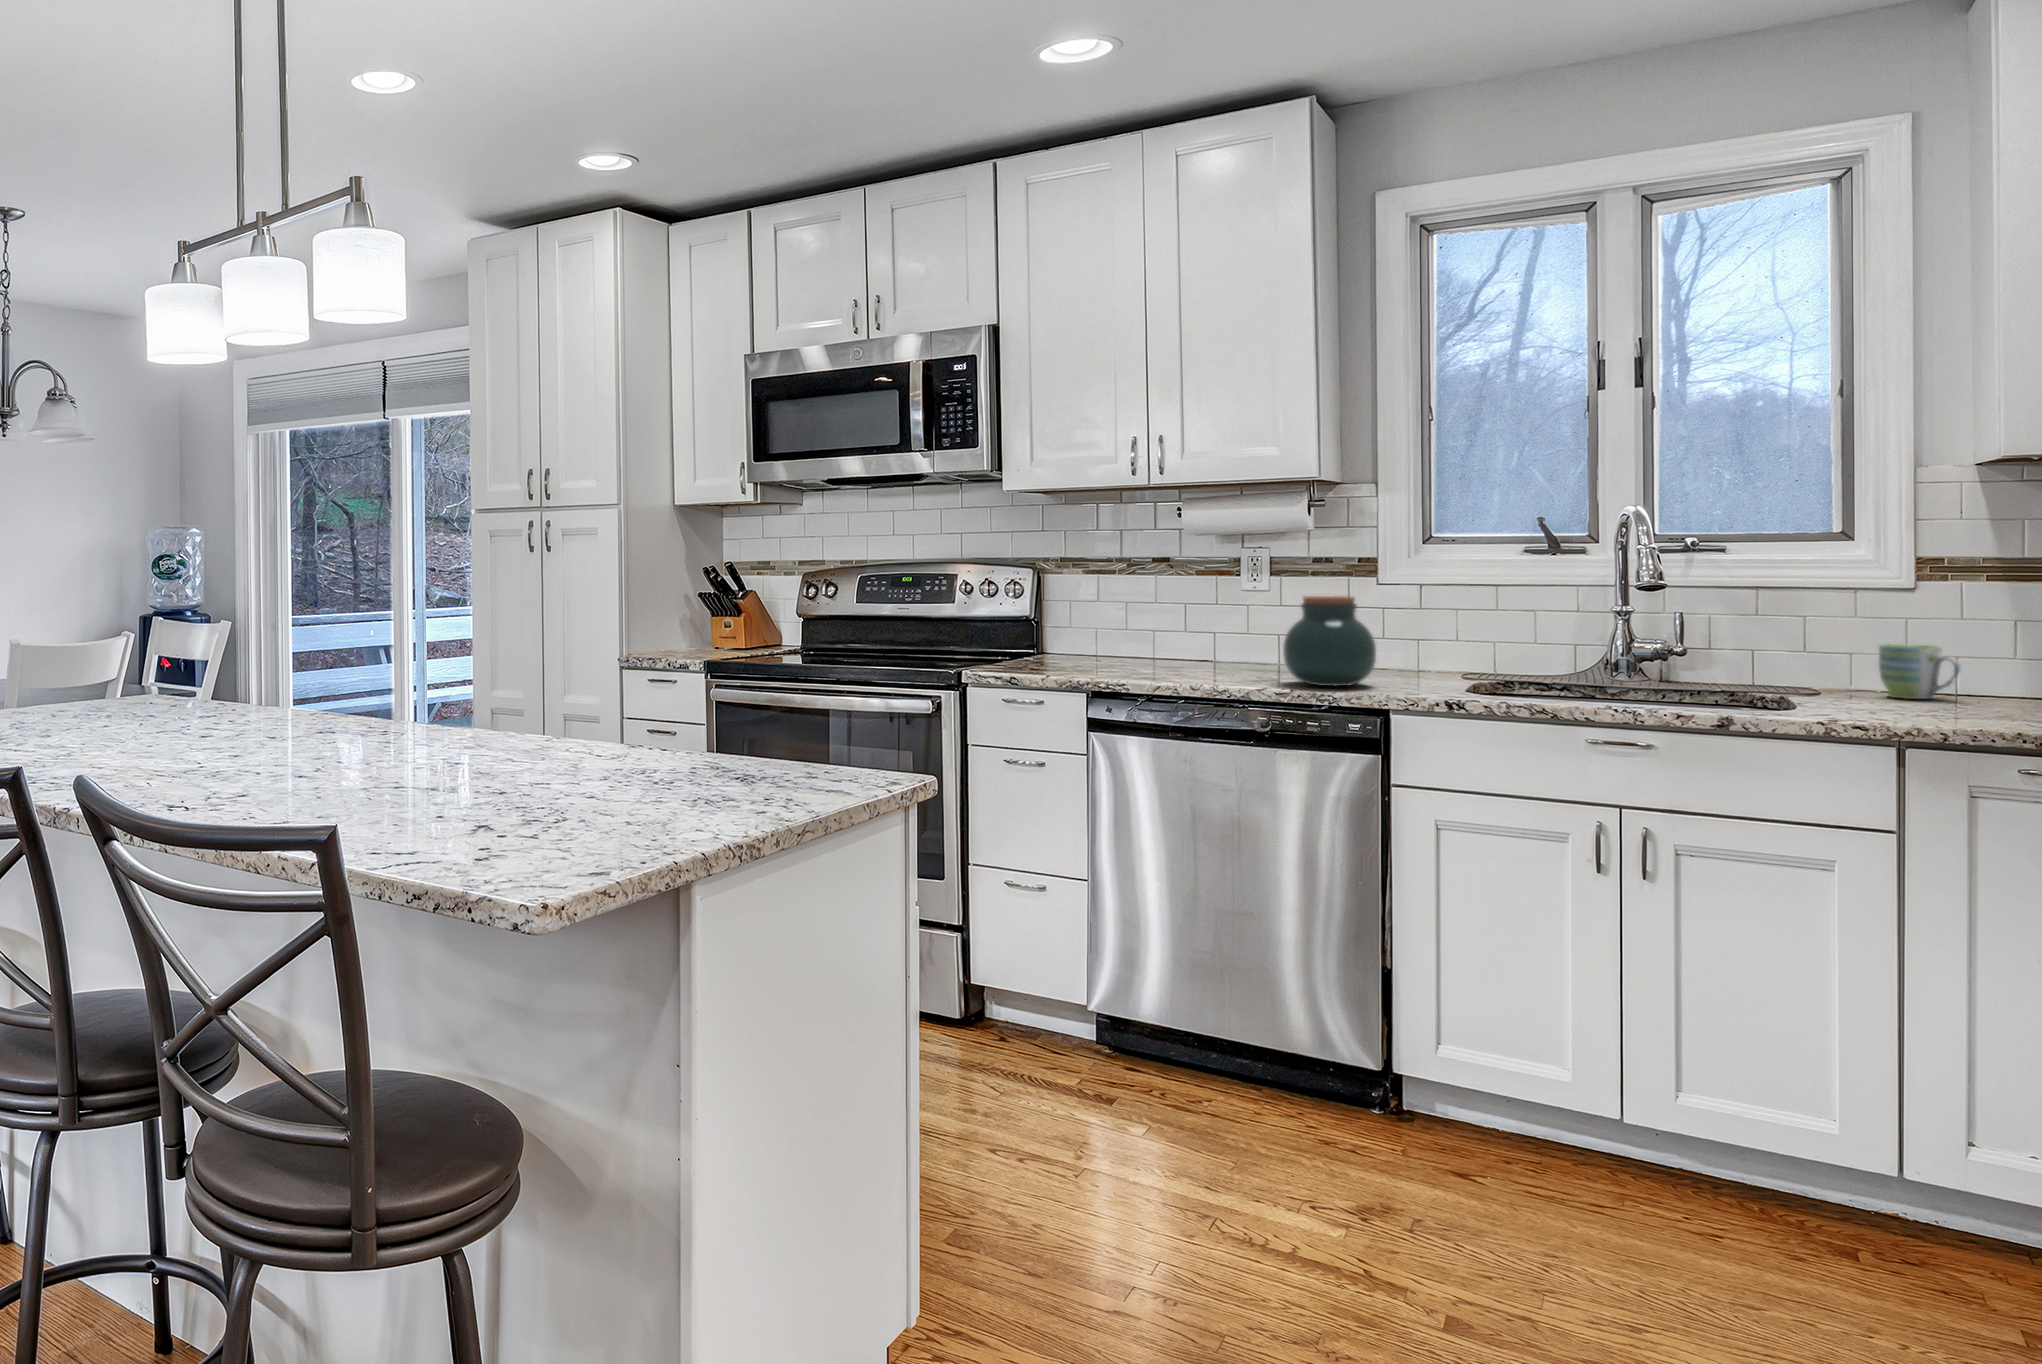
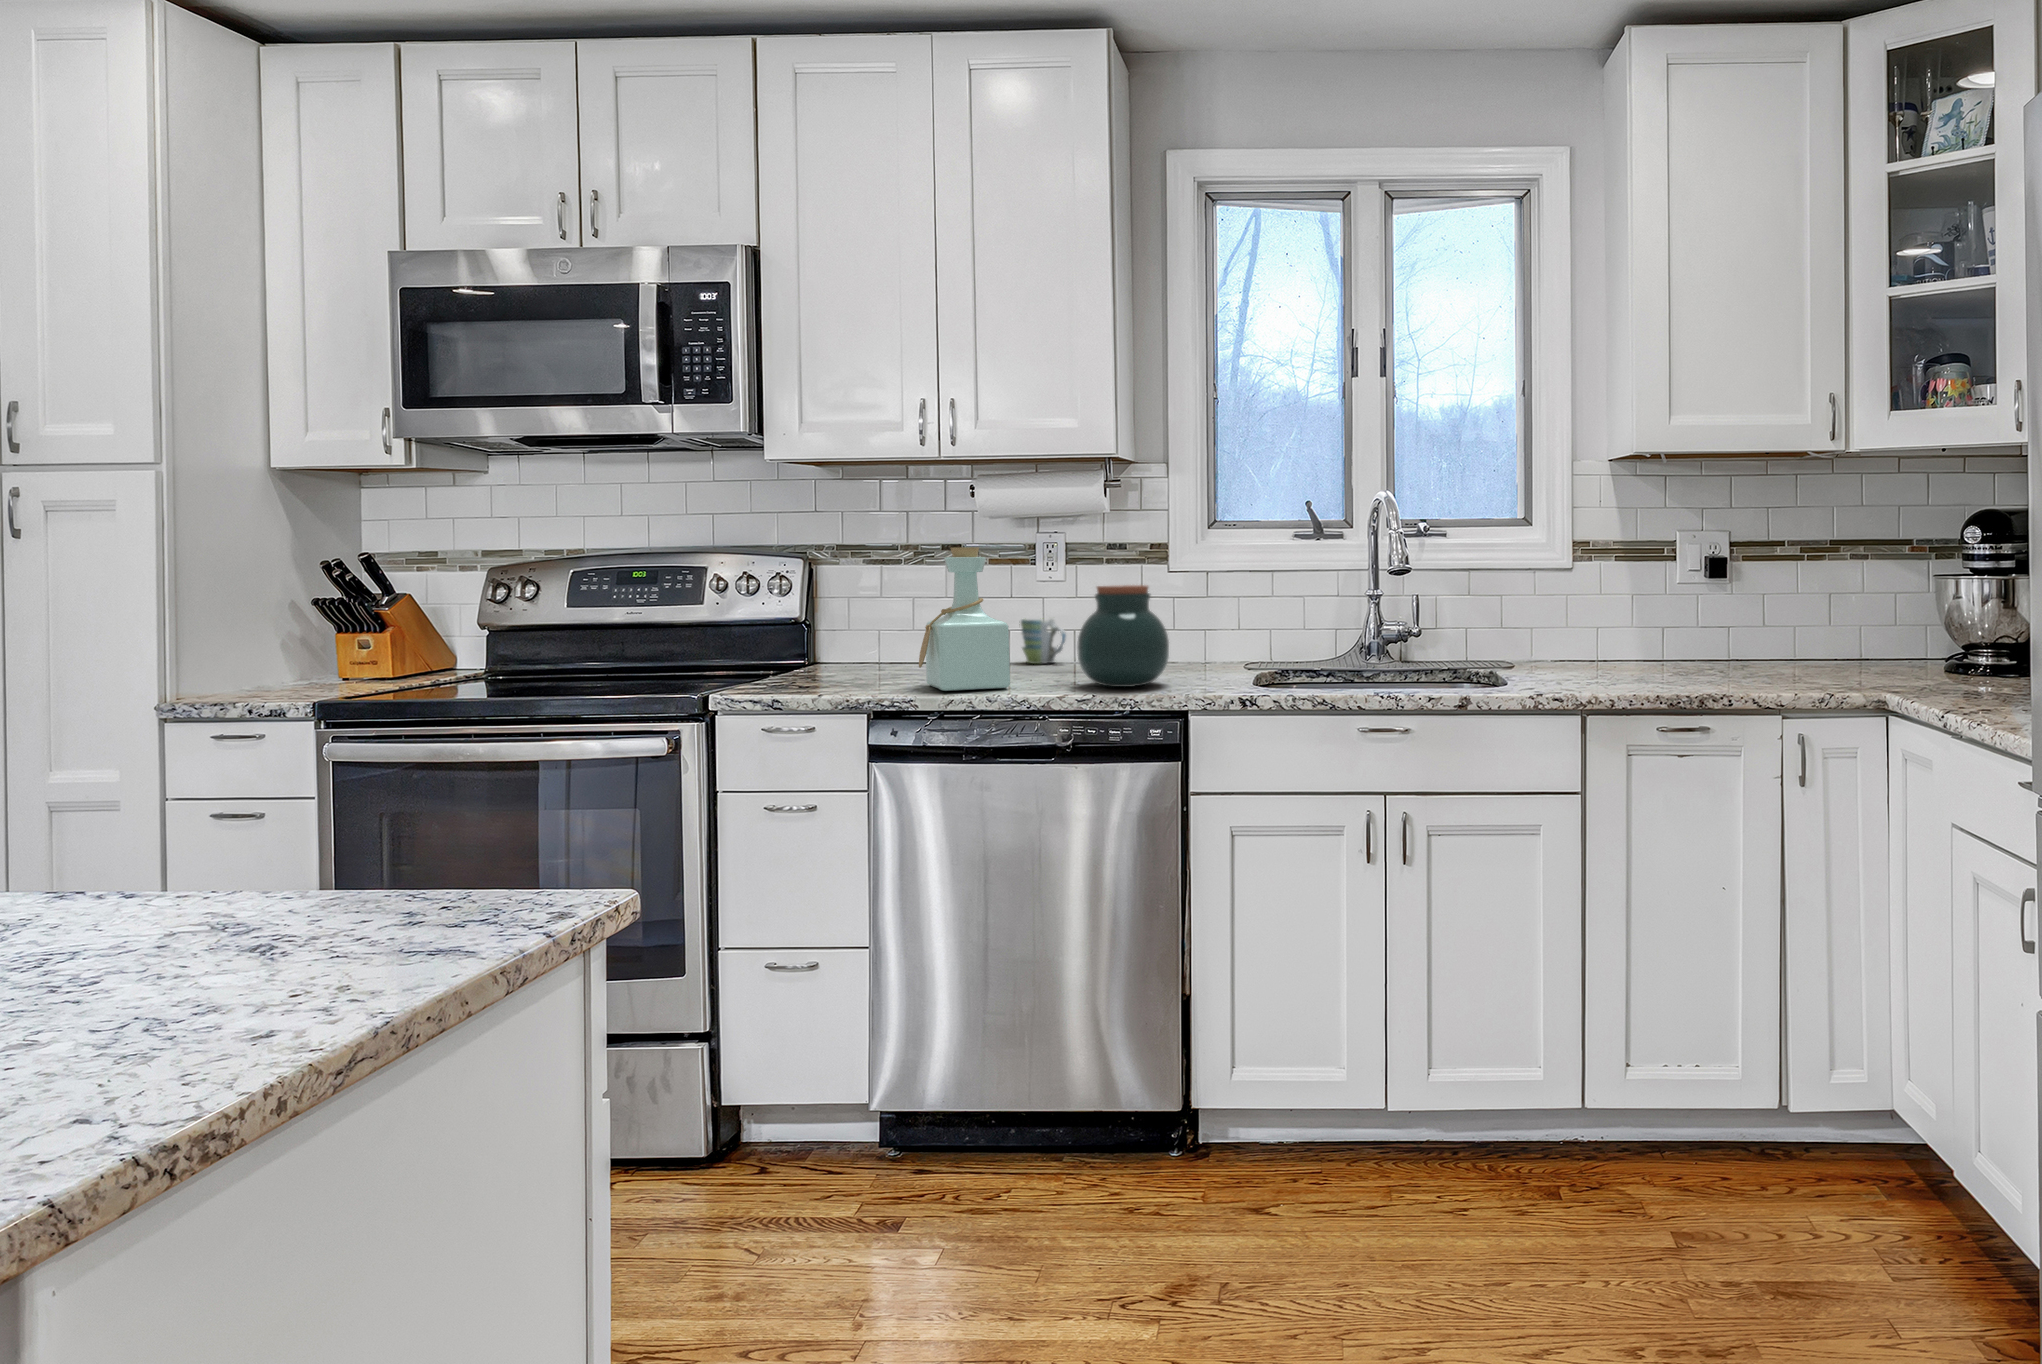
bottle: none [1135,562,1218,682] -> present [919,547,1010,691]
mug: present [1879,644,1960,699] -> present [1021,618,1066,664]

